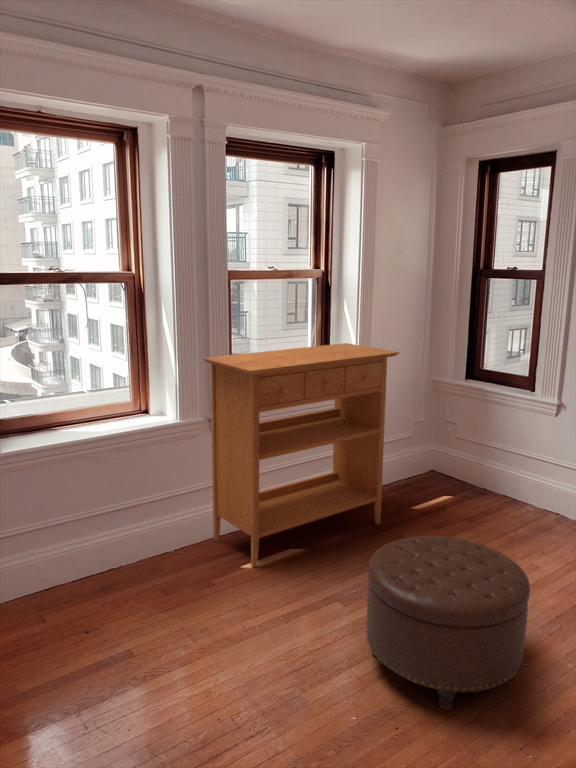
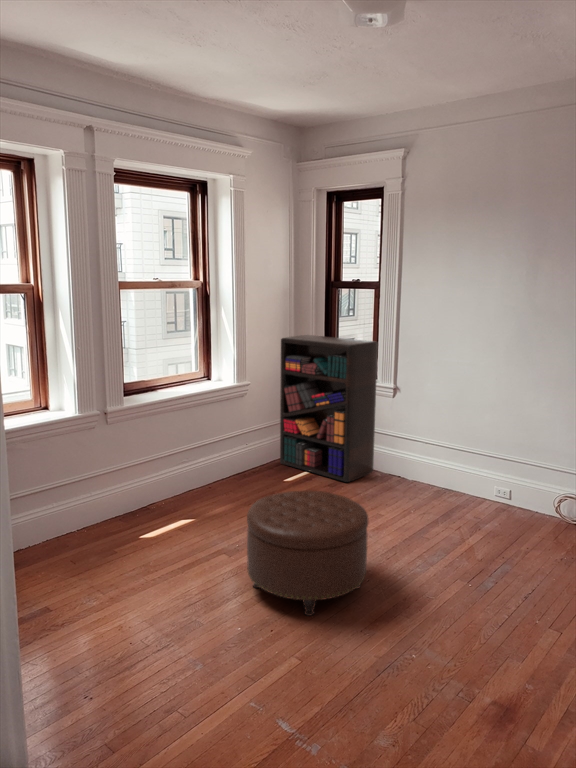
bookshelf: none [408,334,538,516] -> present [280,335,378,482]
console table: present [203,343,399,567] -> none [99,344,268,535]

